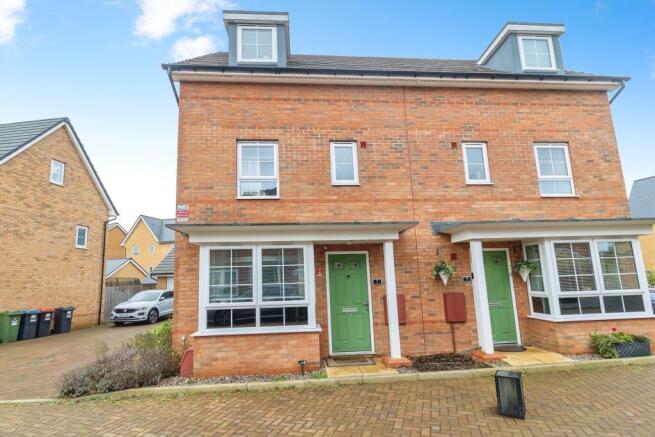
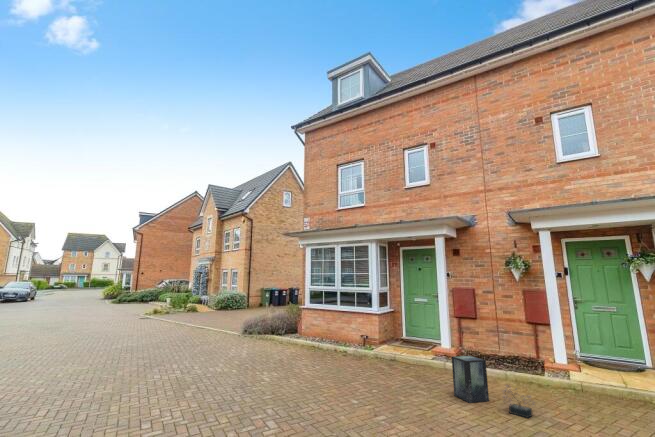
decorative plant: none [548,392,580,419] -> present [504,385,534,418]

